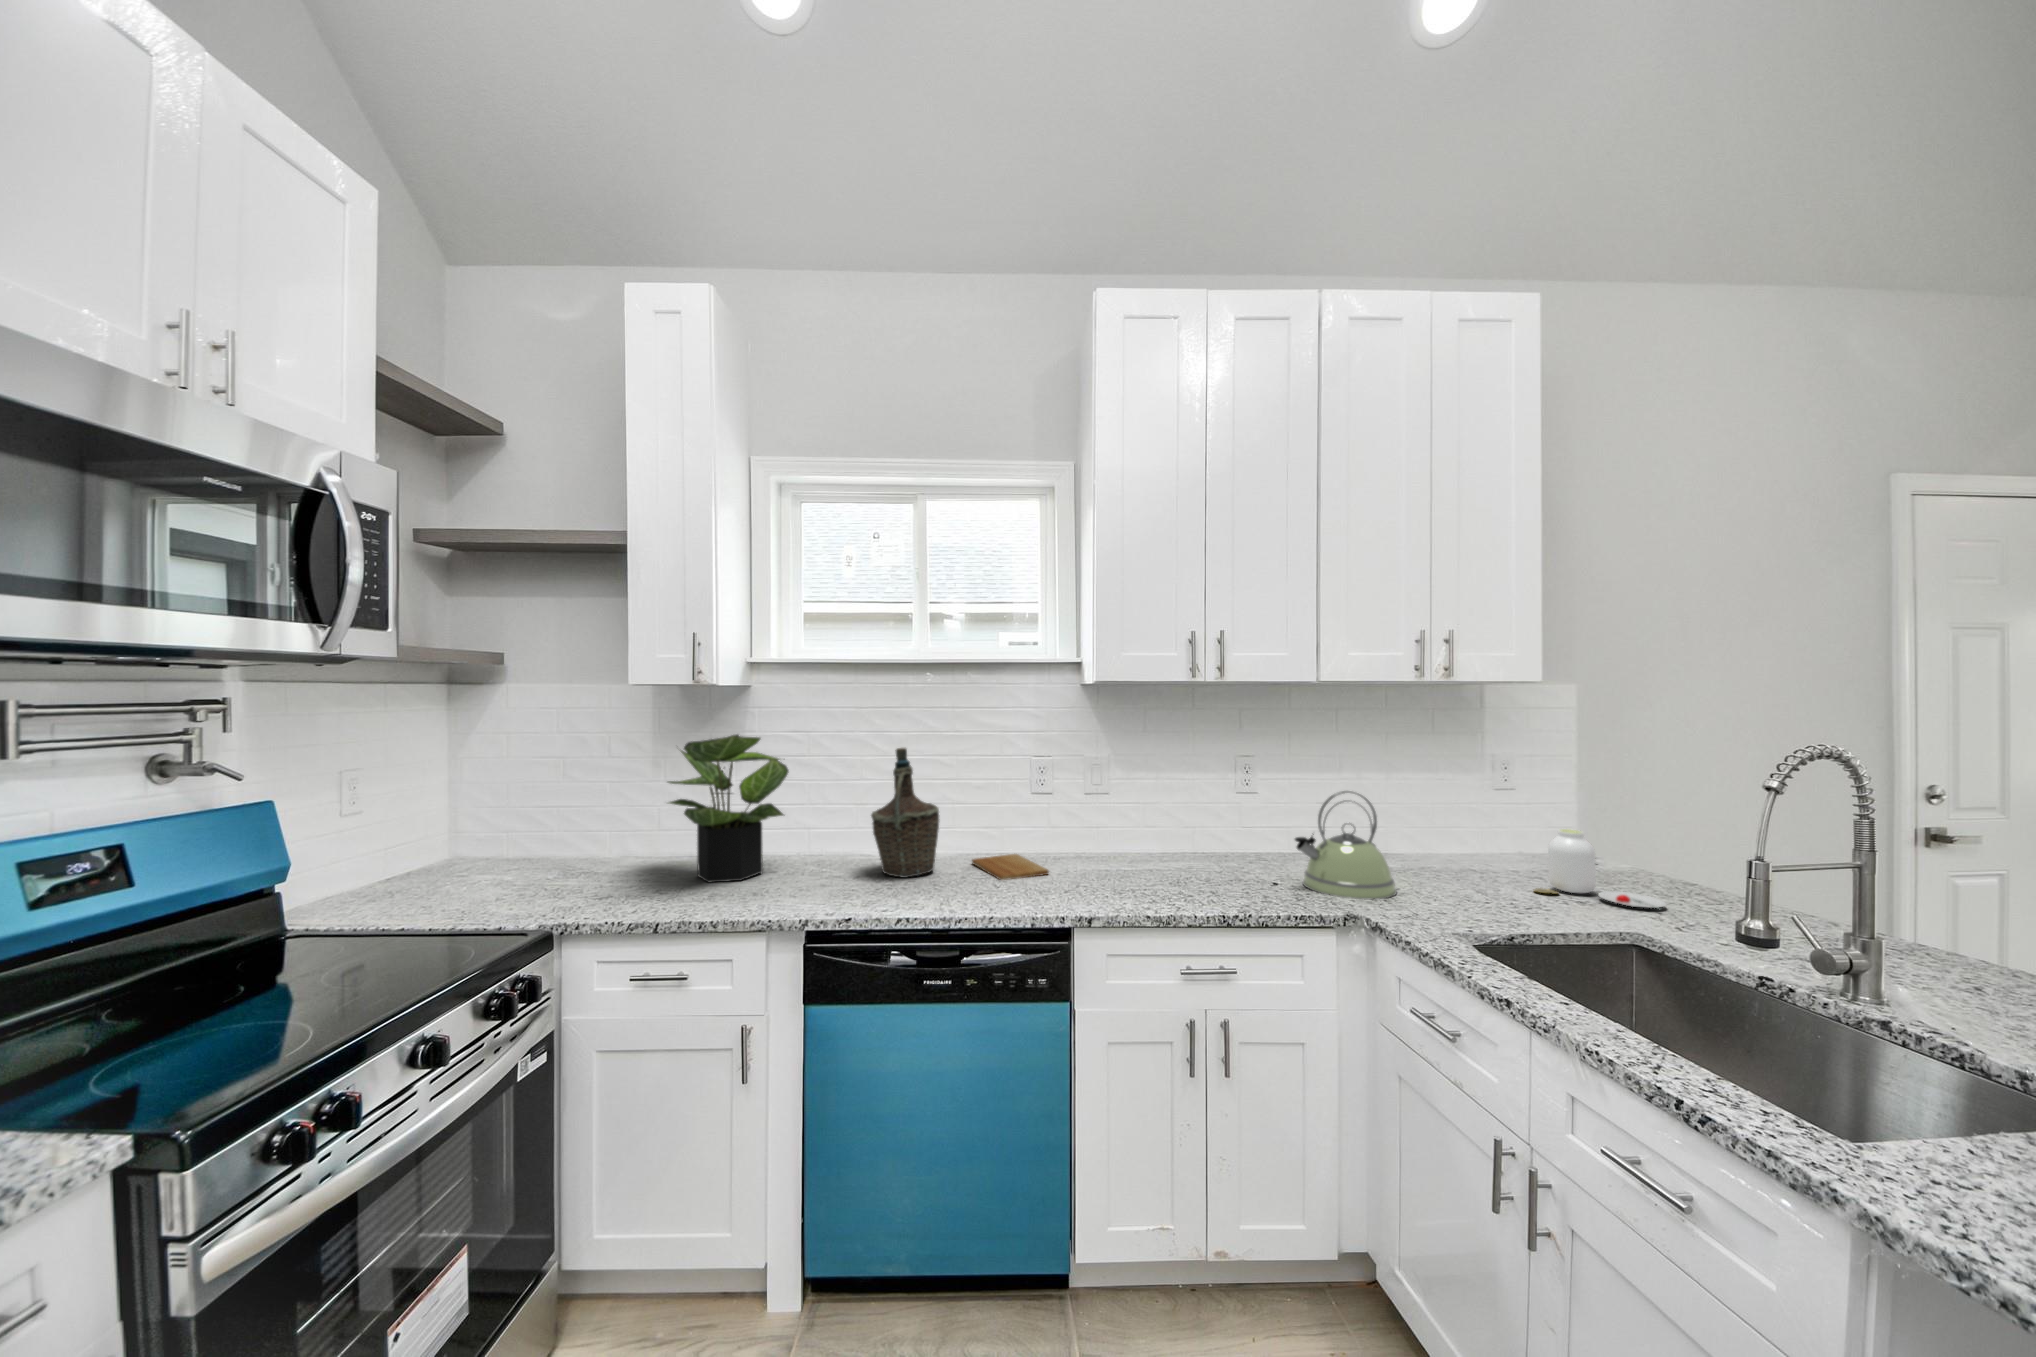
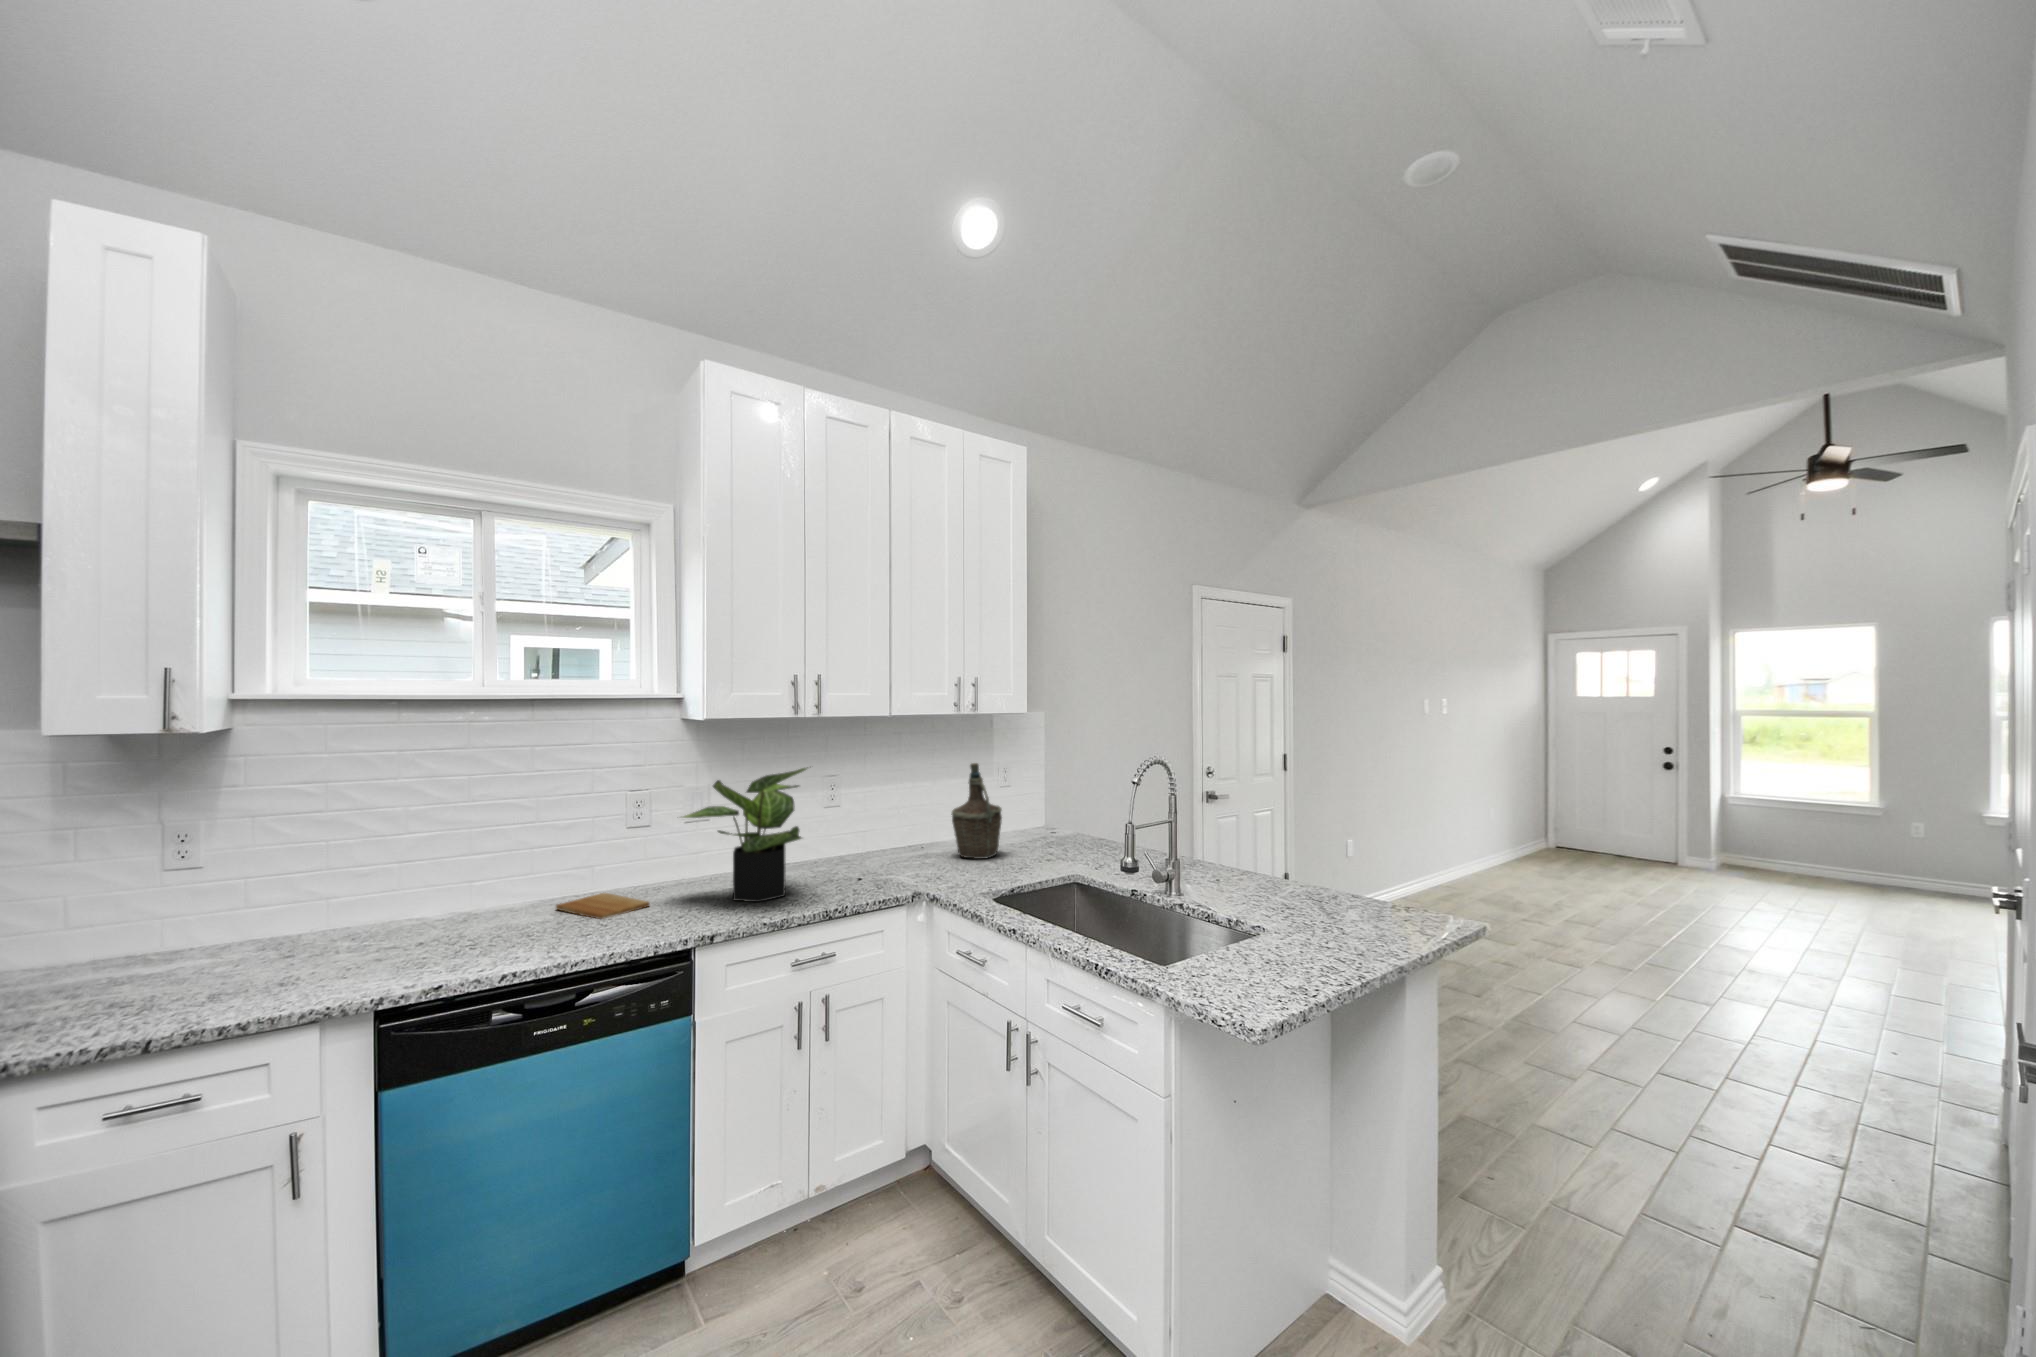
potted plant: present [668,735,789,882] -> present [684,767,808,902]
bottle: present [871,748,939,878] -> present [951,763,1002,859]
kettle: present [1295,791,1397,899] -> none [872,801,944,884]
jar: present [1534,829,1666,908] -> none [1027,815,1095,861]

